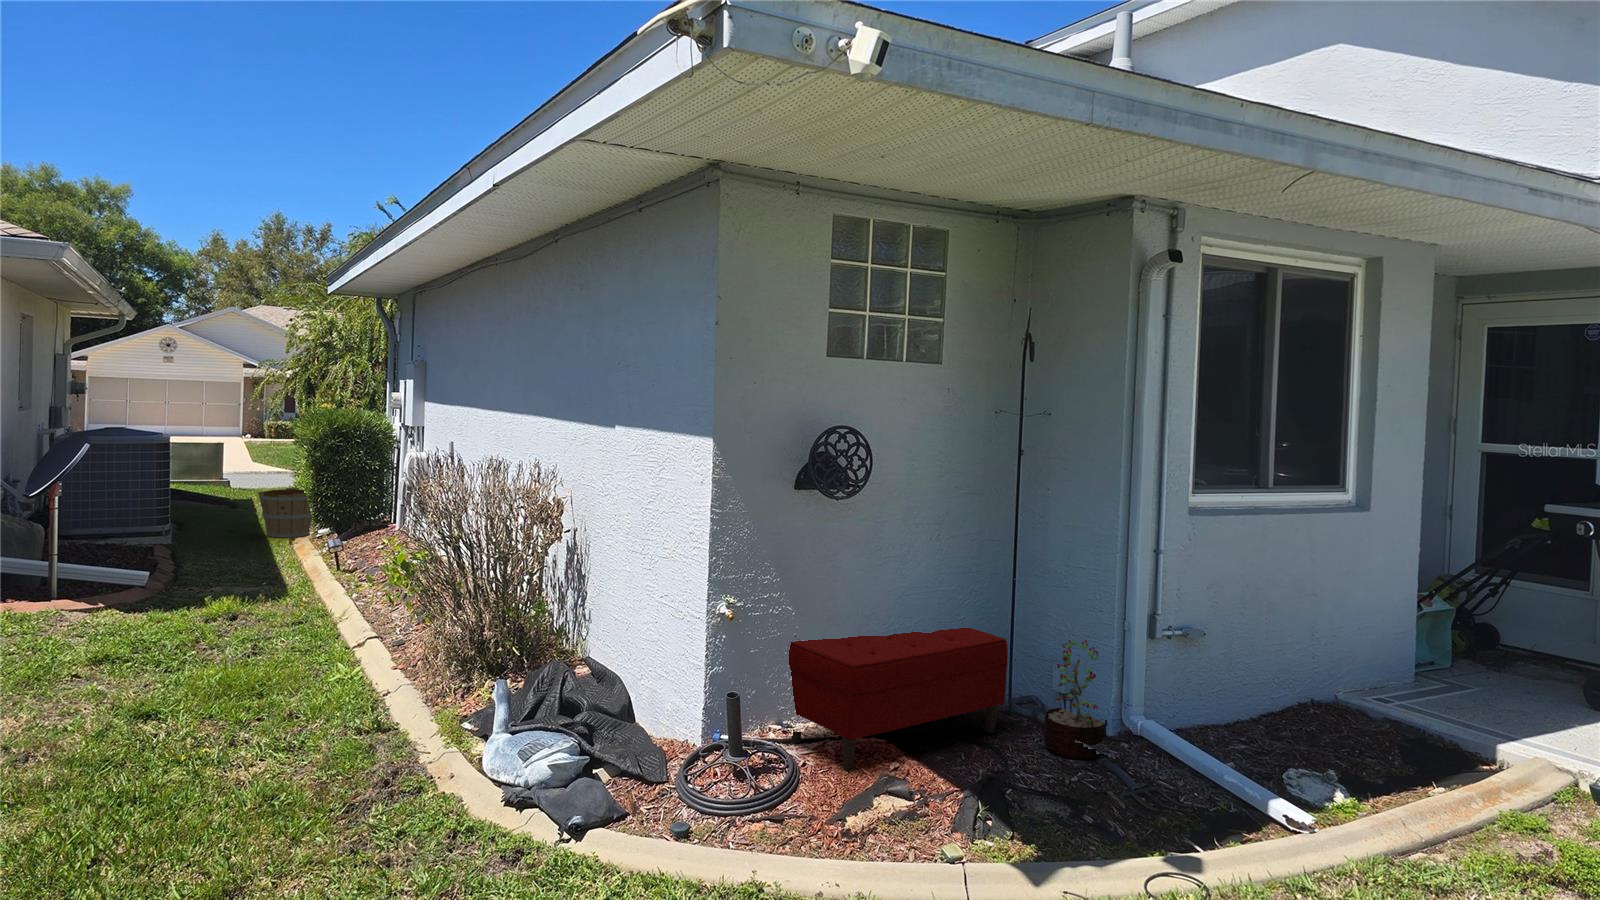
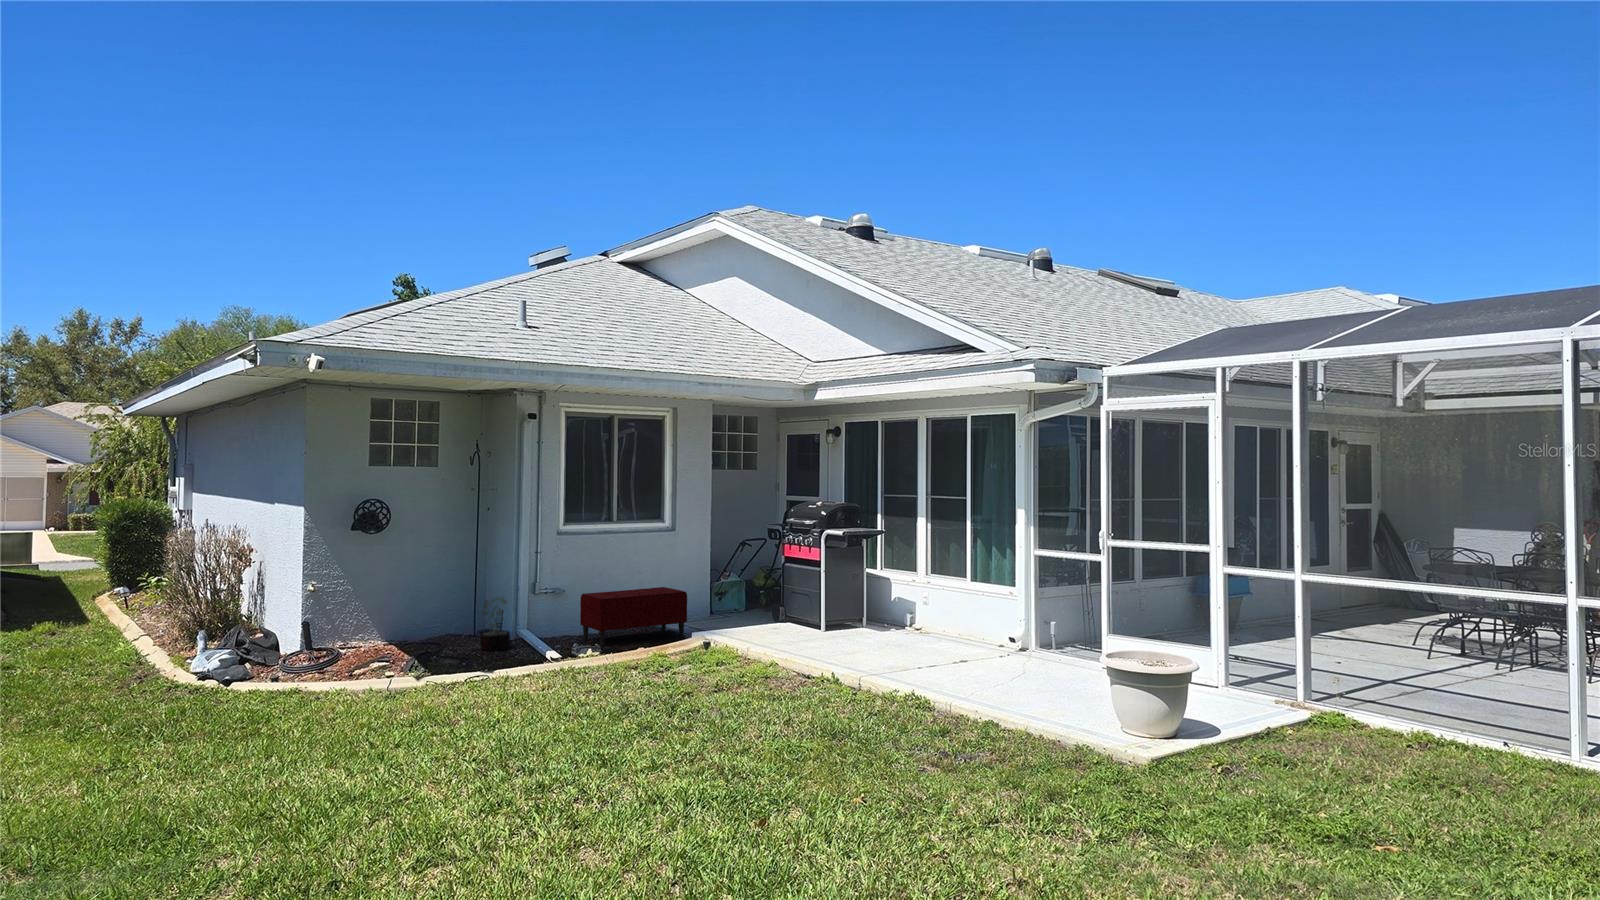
wooden bucket: present [258,488,312,538] -> none [64,558,111,594]
bench: present [789,628,1008,771] -> present [580,587,687,646]

